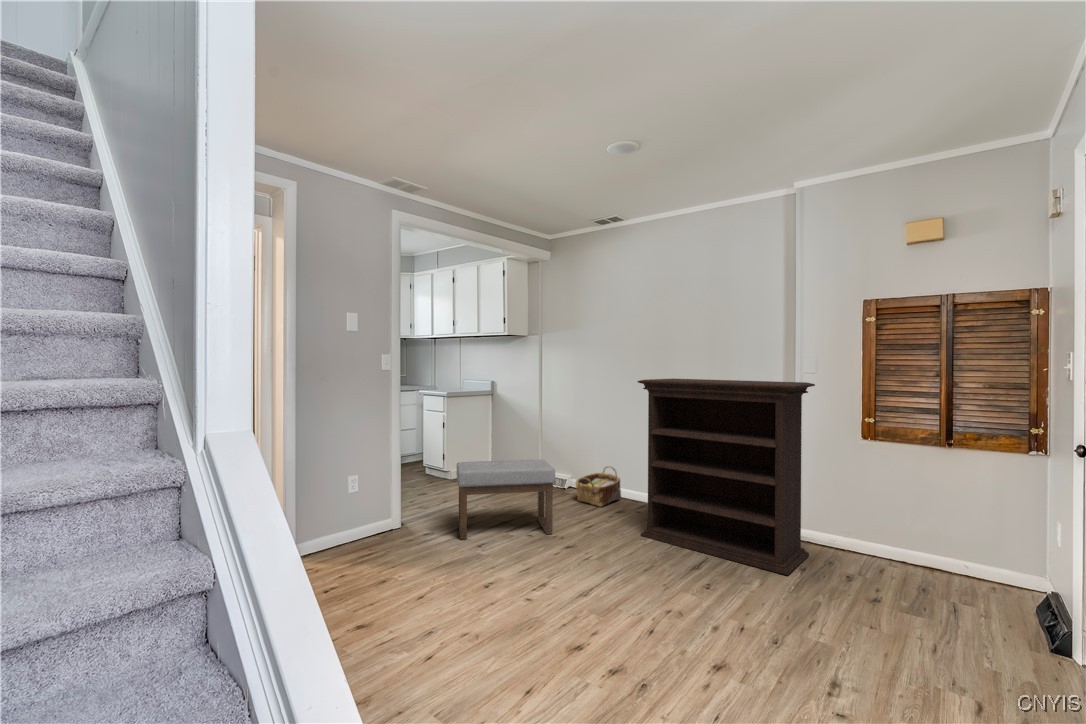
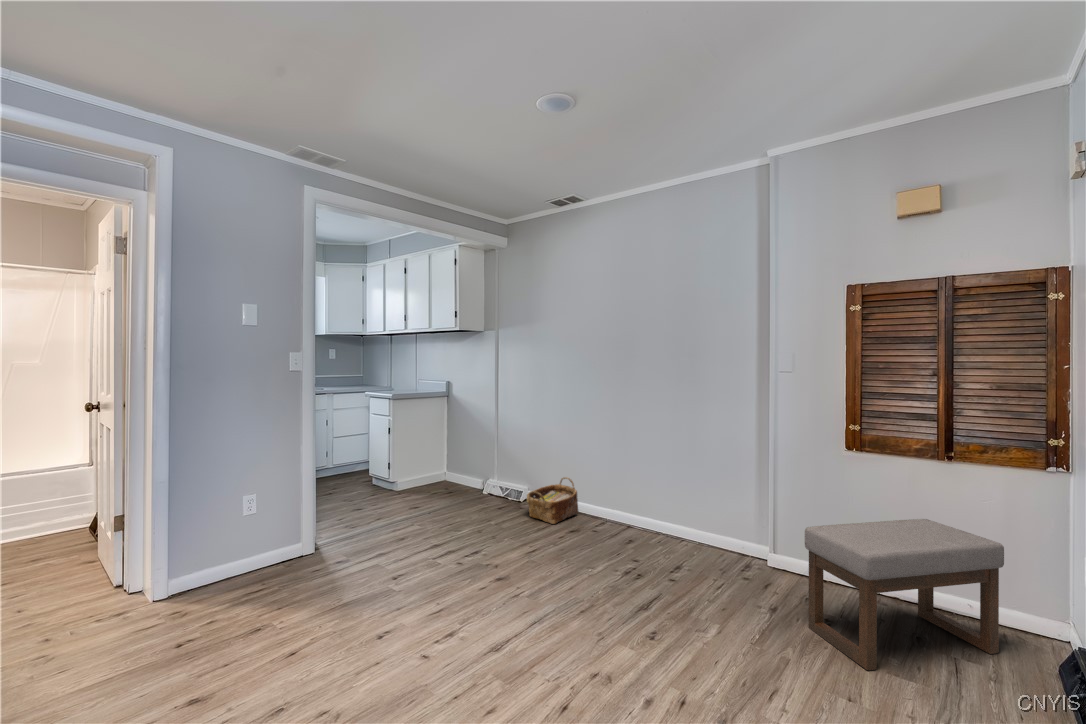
bookshelf: present [638,378,815,575] -> none [585,380,788,618]
ottoman: present [456,460,555,540] -> present [805,519,1004,670]

